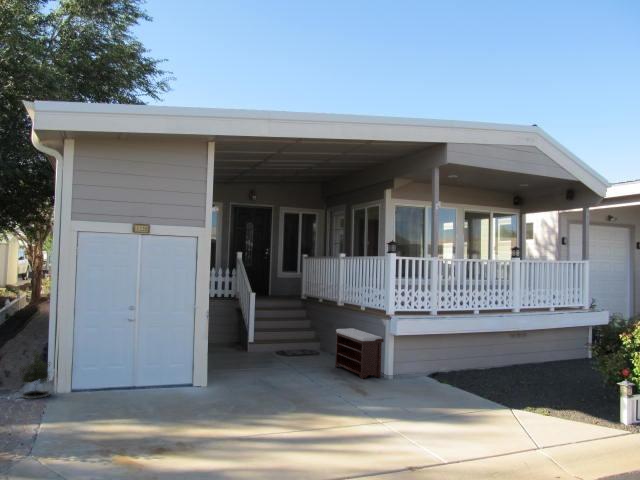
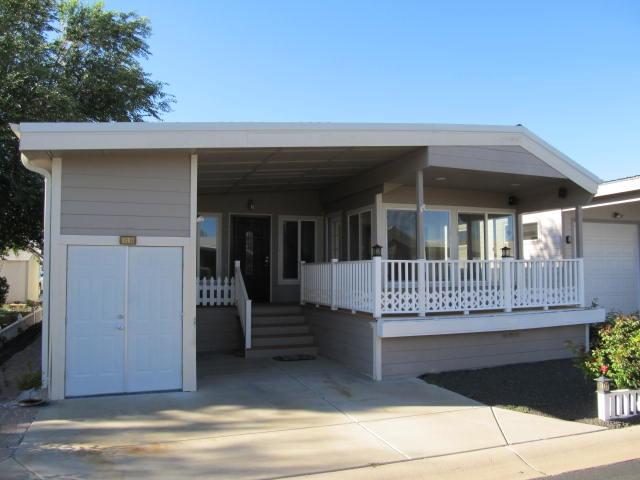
bench: present [335,328,384,379] -> none [326,332,372,382]

